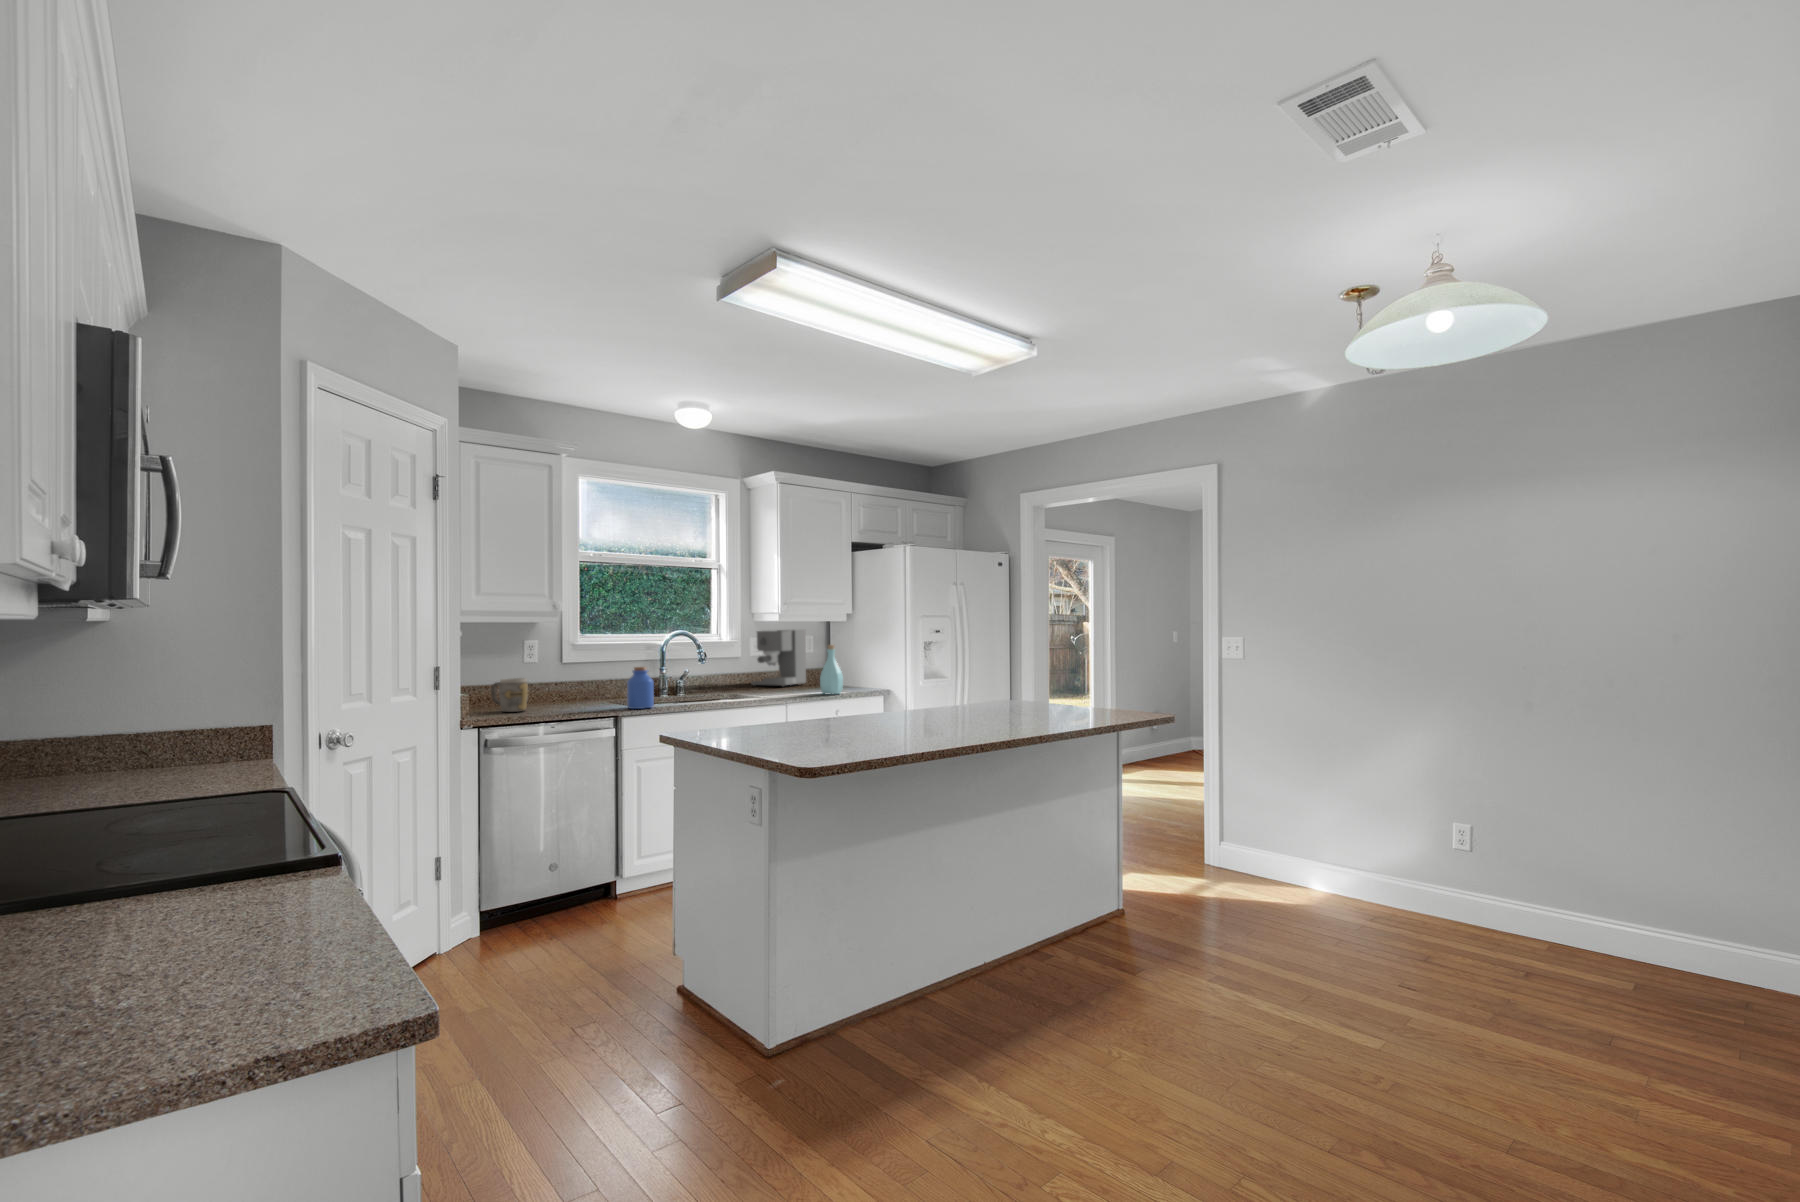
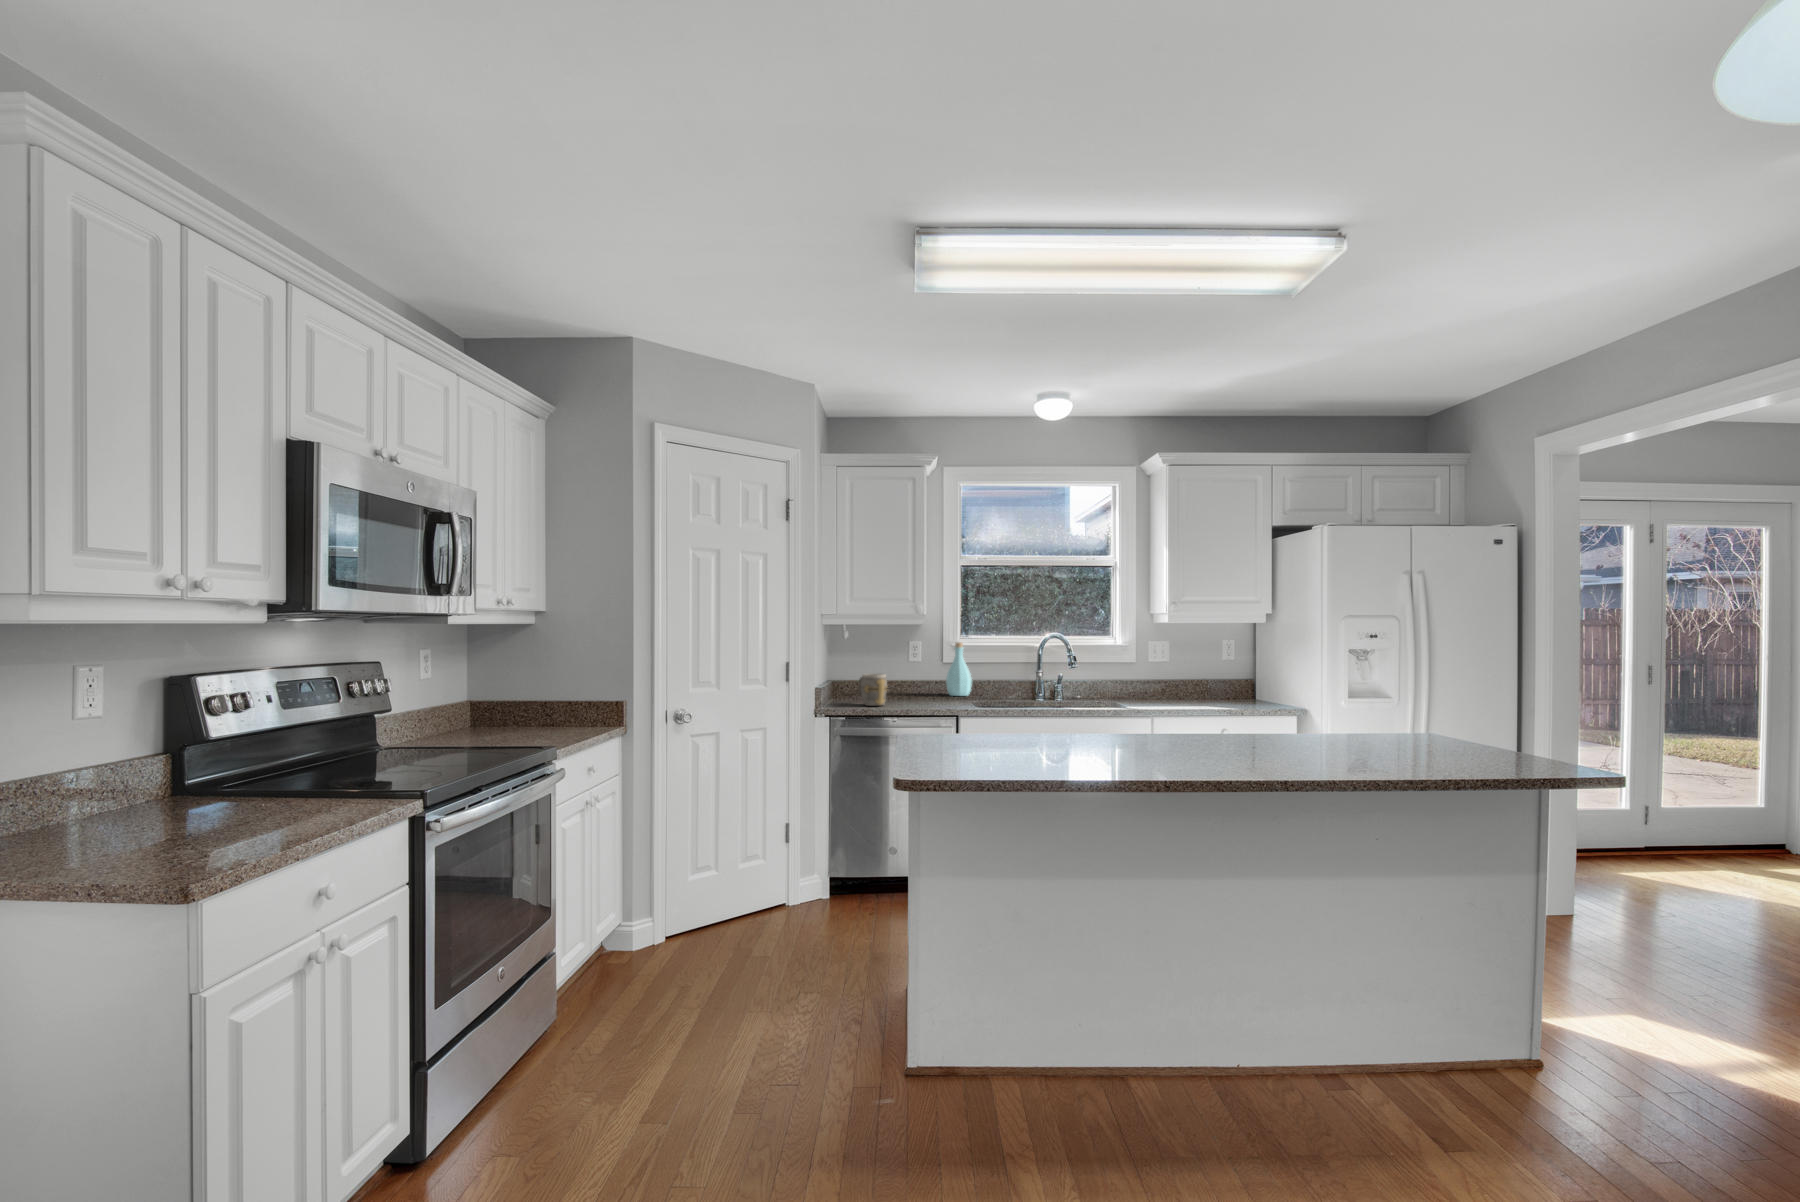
coffee maker: present [751,630,806,686] -> none [1152,632,1219,699]
bottle: present [820,645,843,694] -> present [946,642,972,696]
jar: present [627,667,654,709] -> none [976,669,1002,712]

